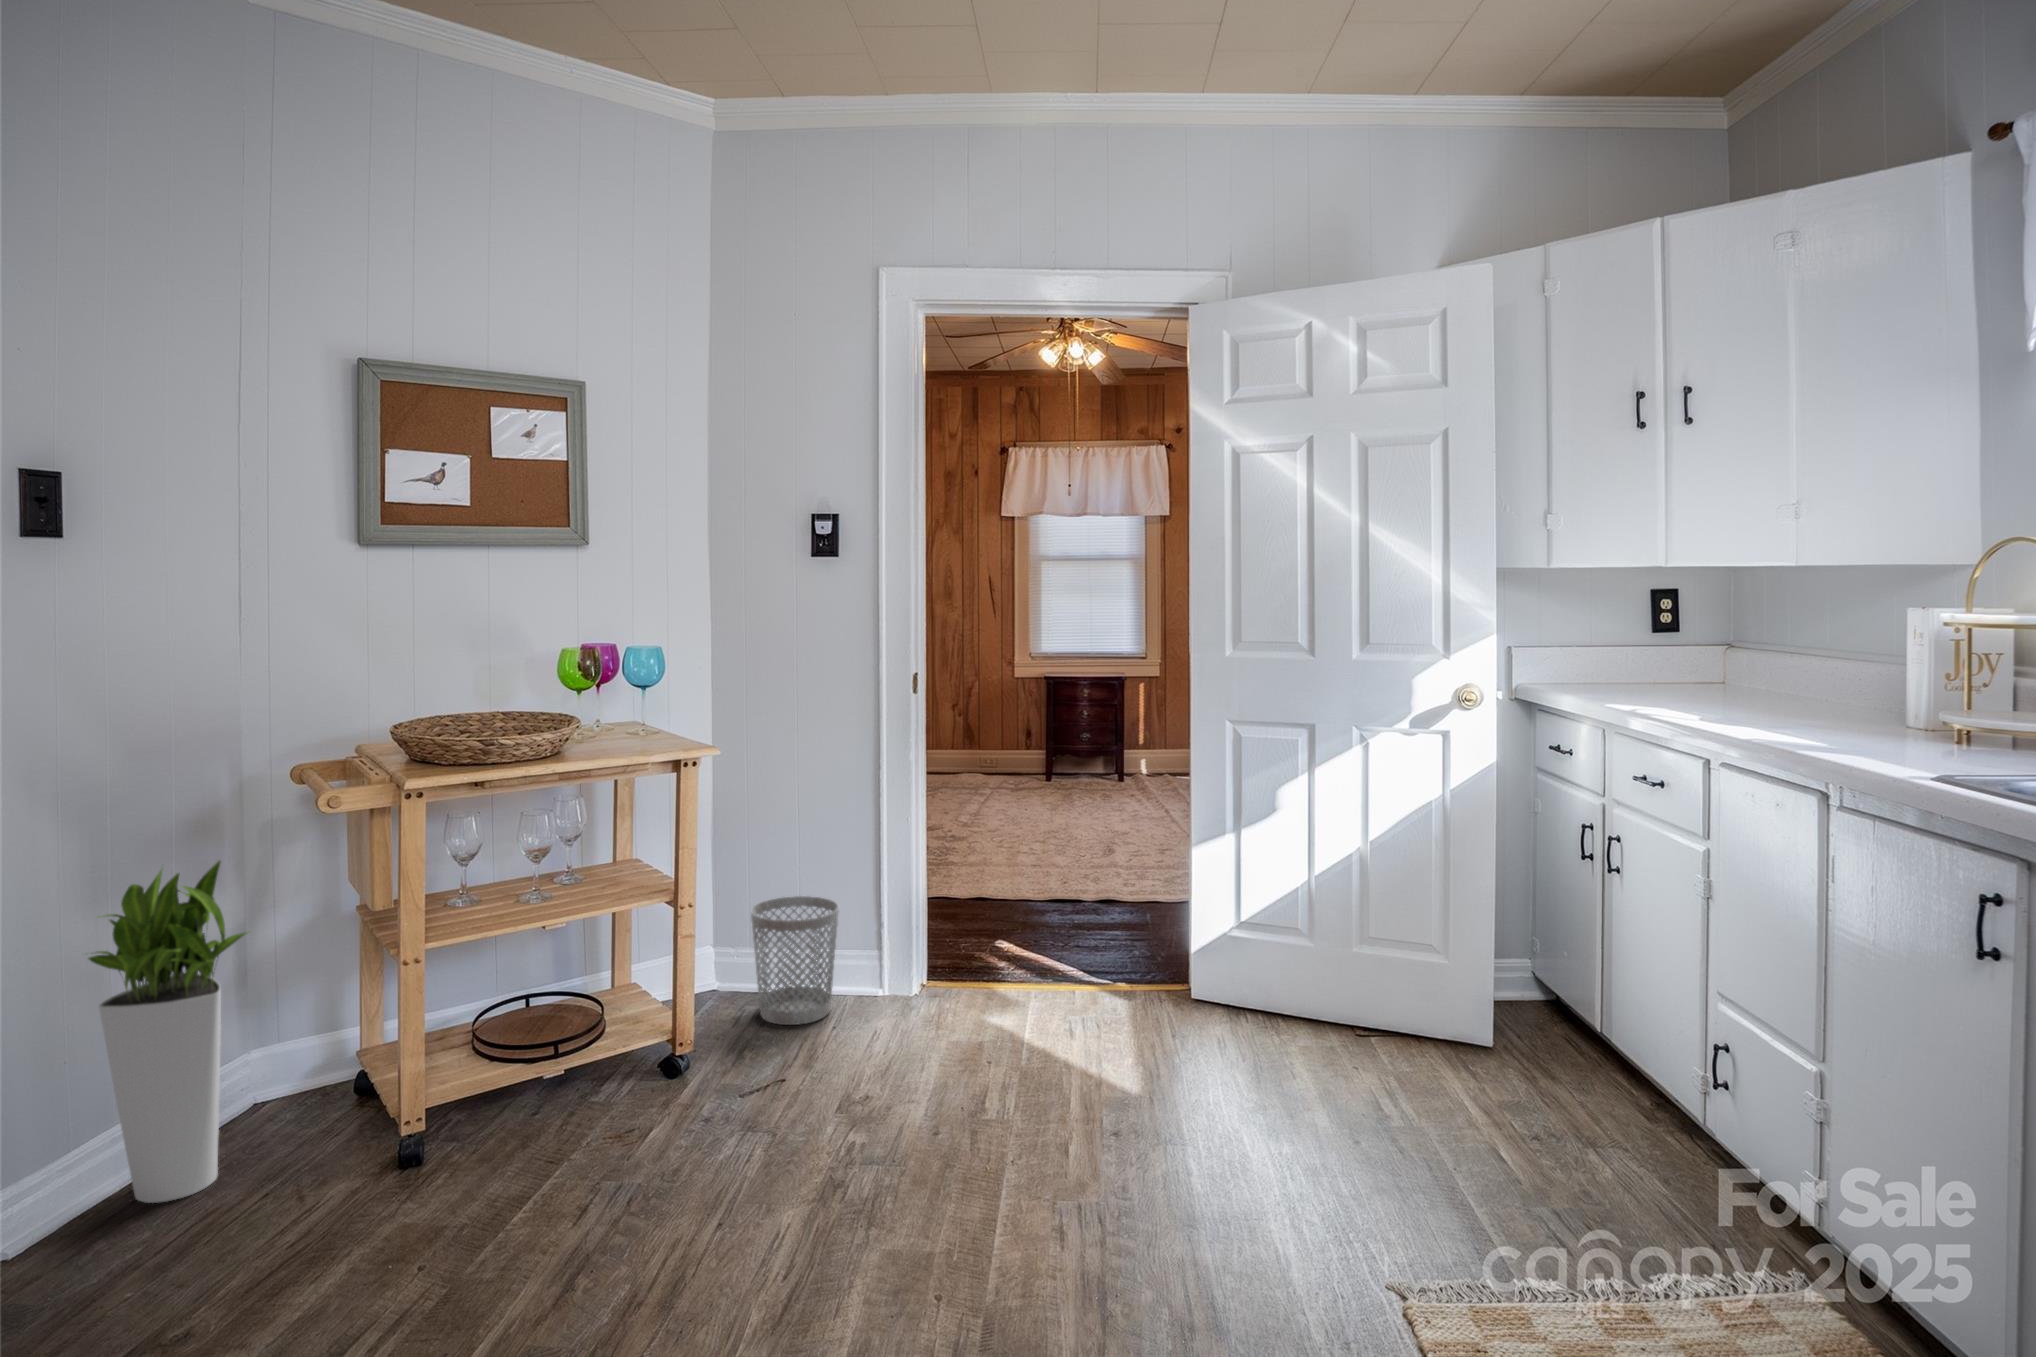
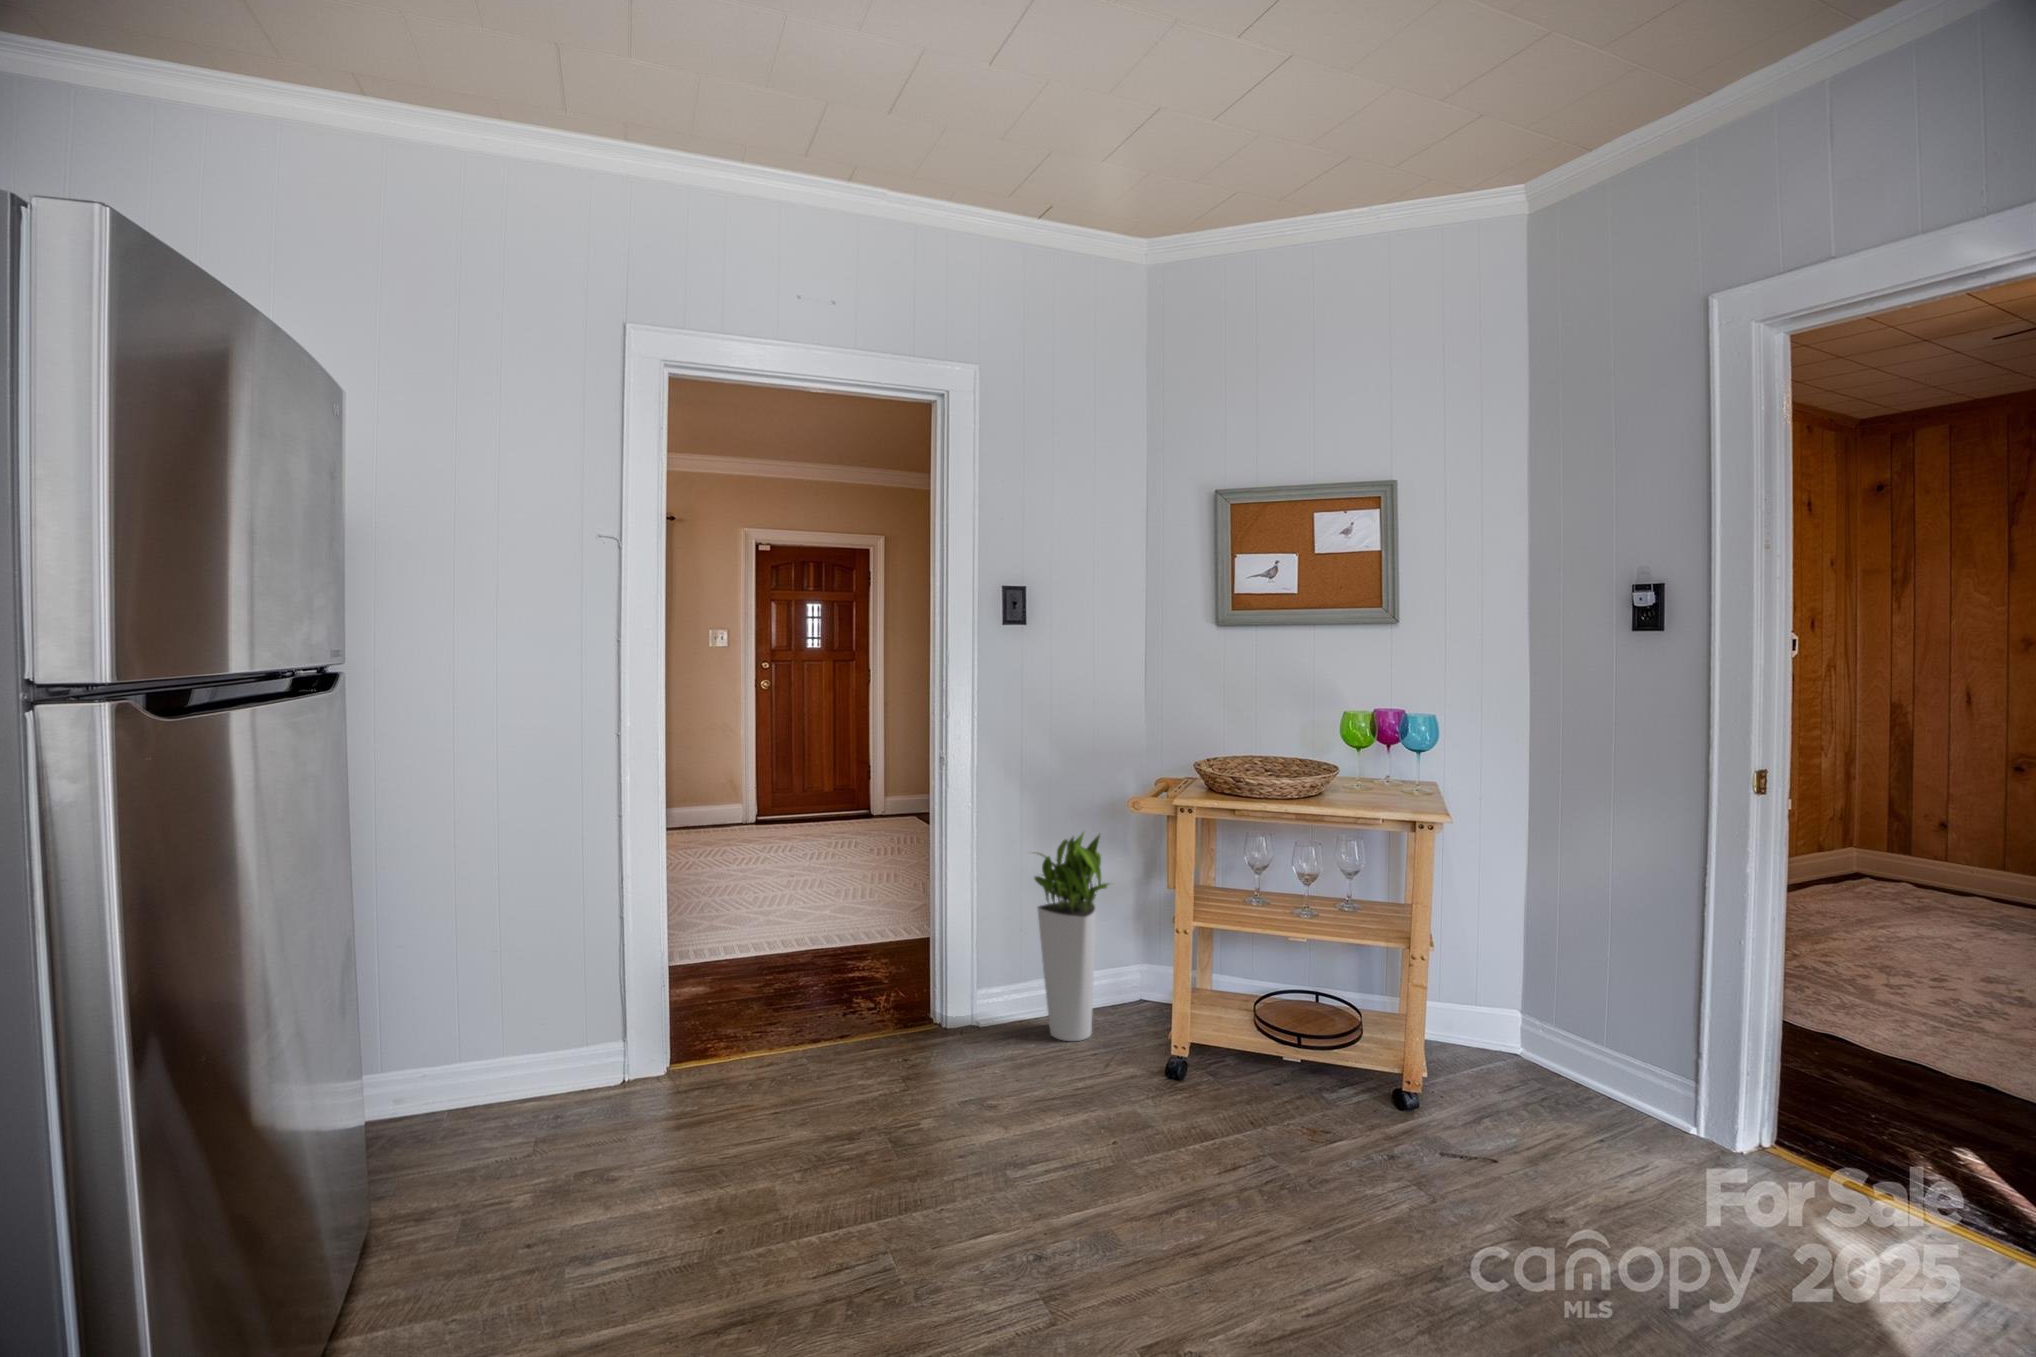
wastebasket: present [751,896,839,1025] -> none [1527,978,1634,1125]

